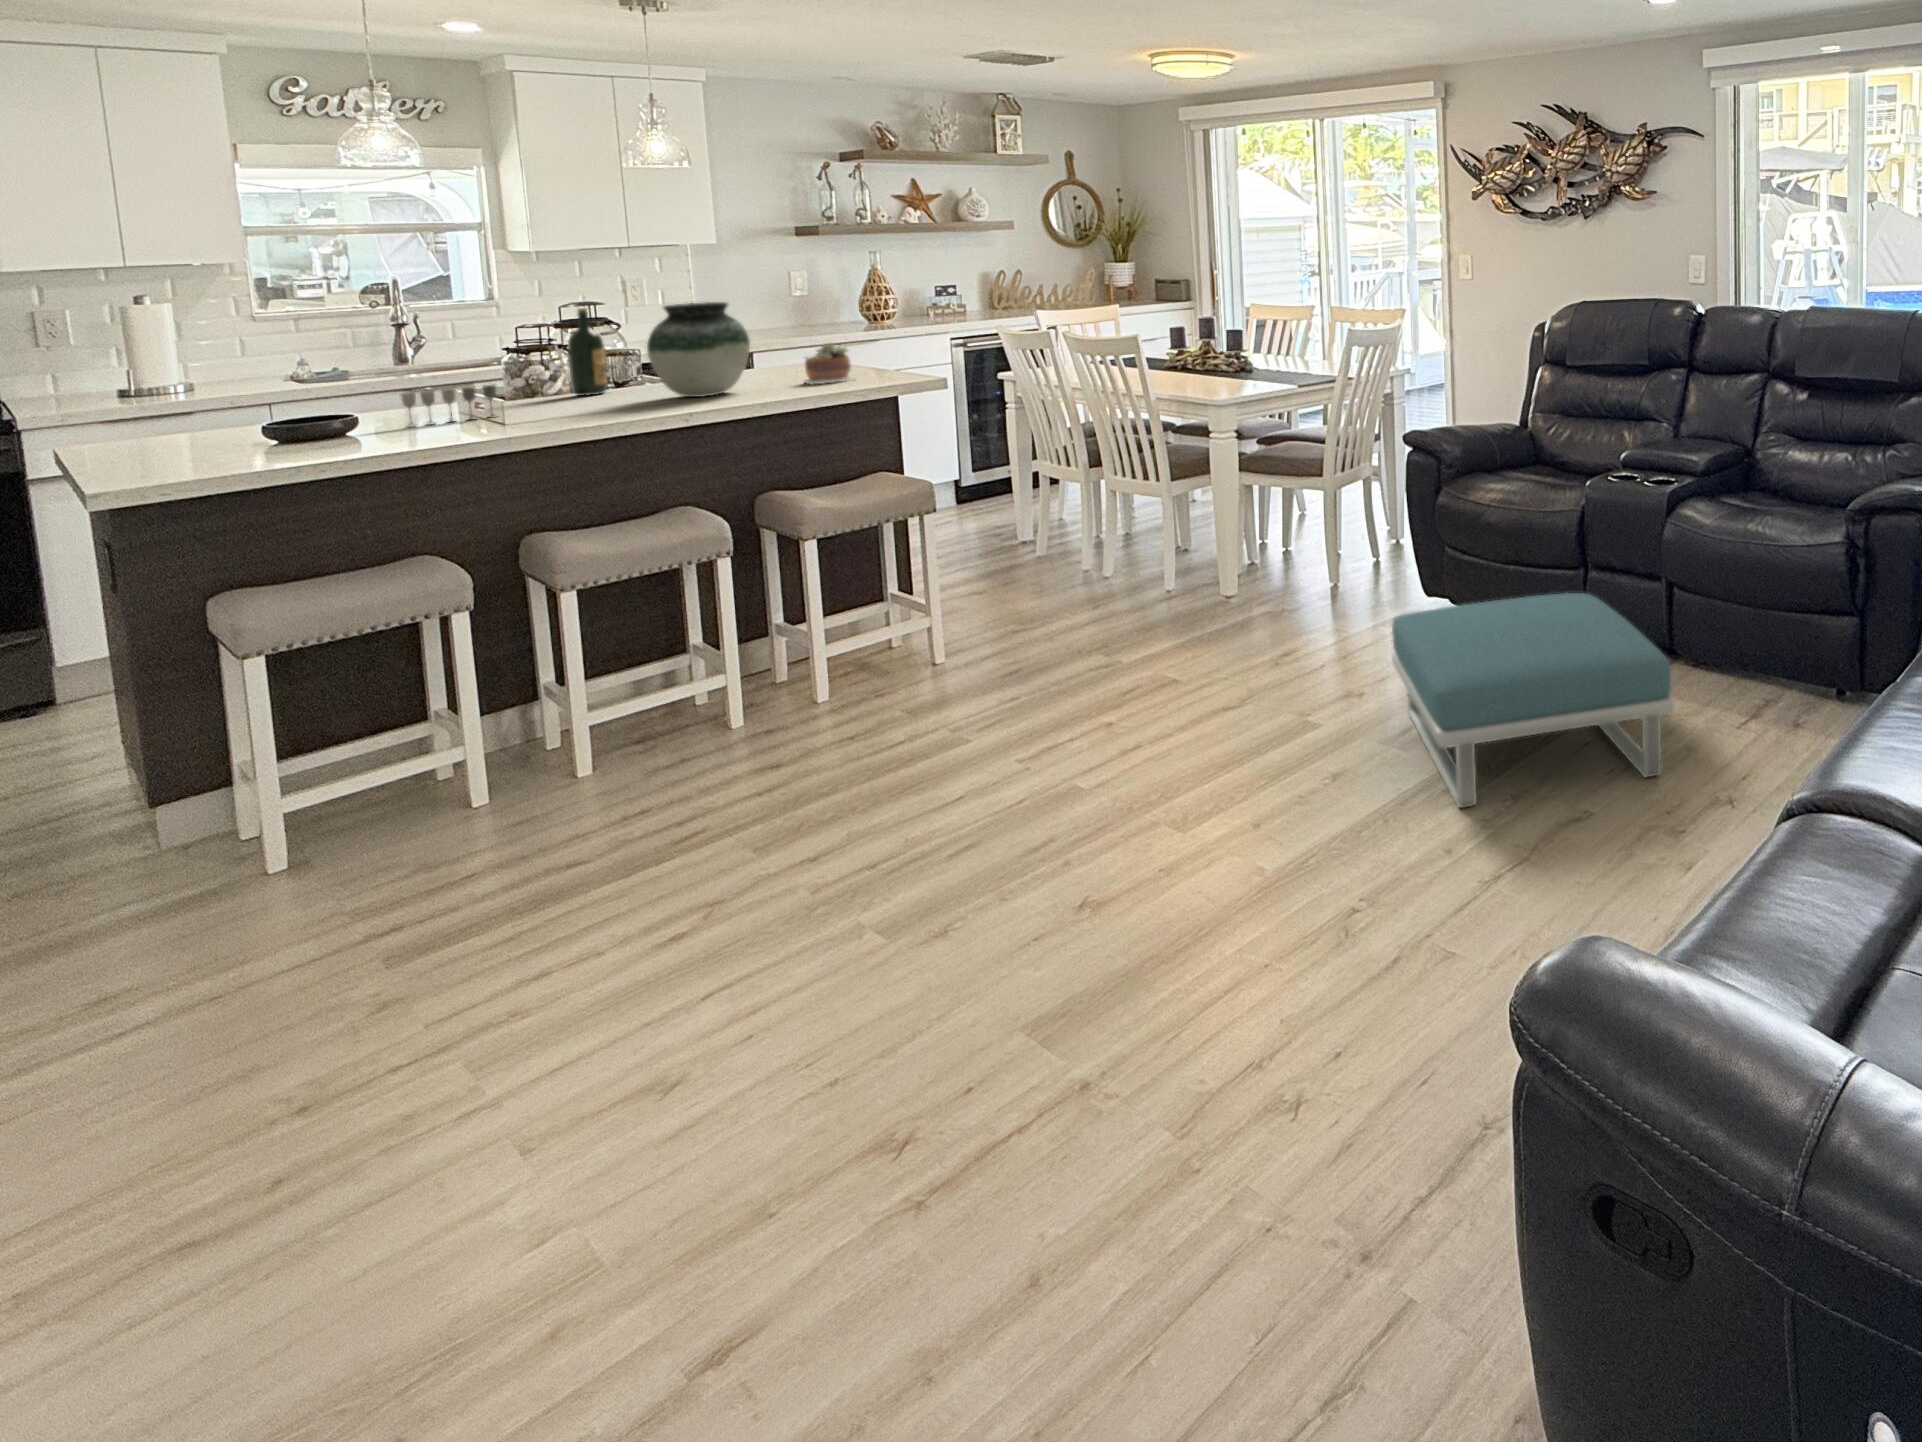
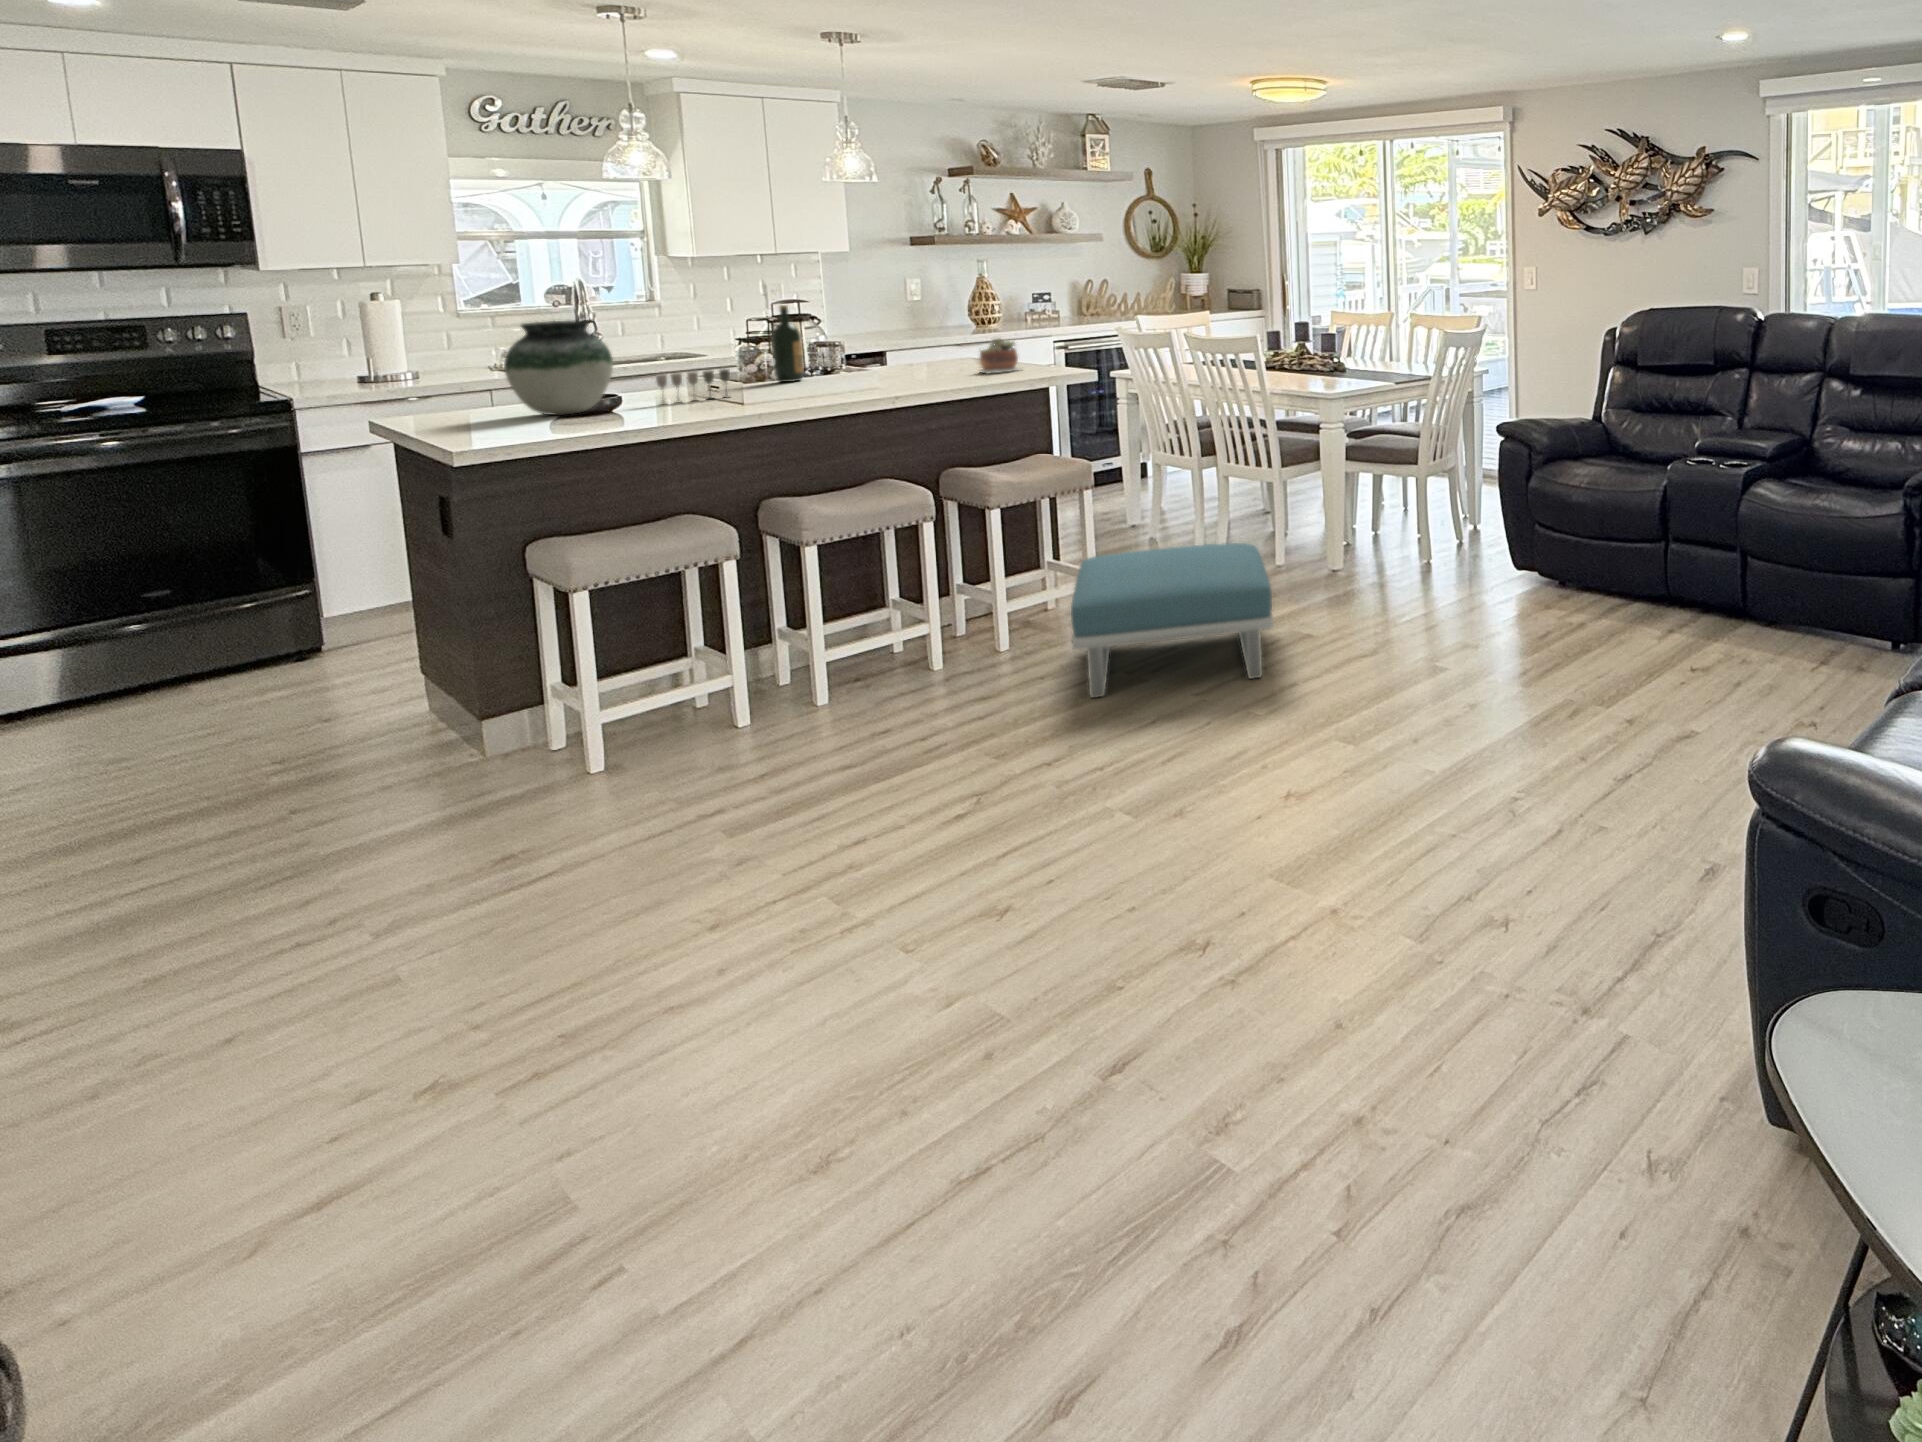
vase: present [647,302,750,397] -> present [504,320,613,415]
footstool: present [1392,593,1674,808] -> present [1071,543,1274,698]

